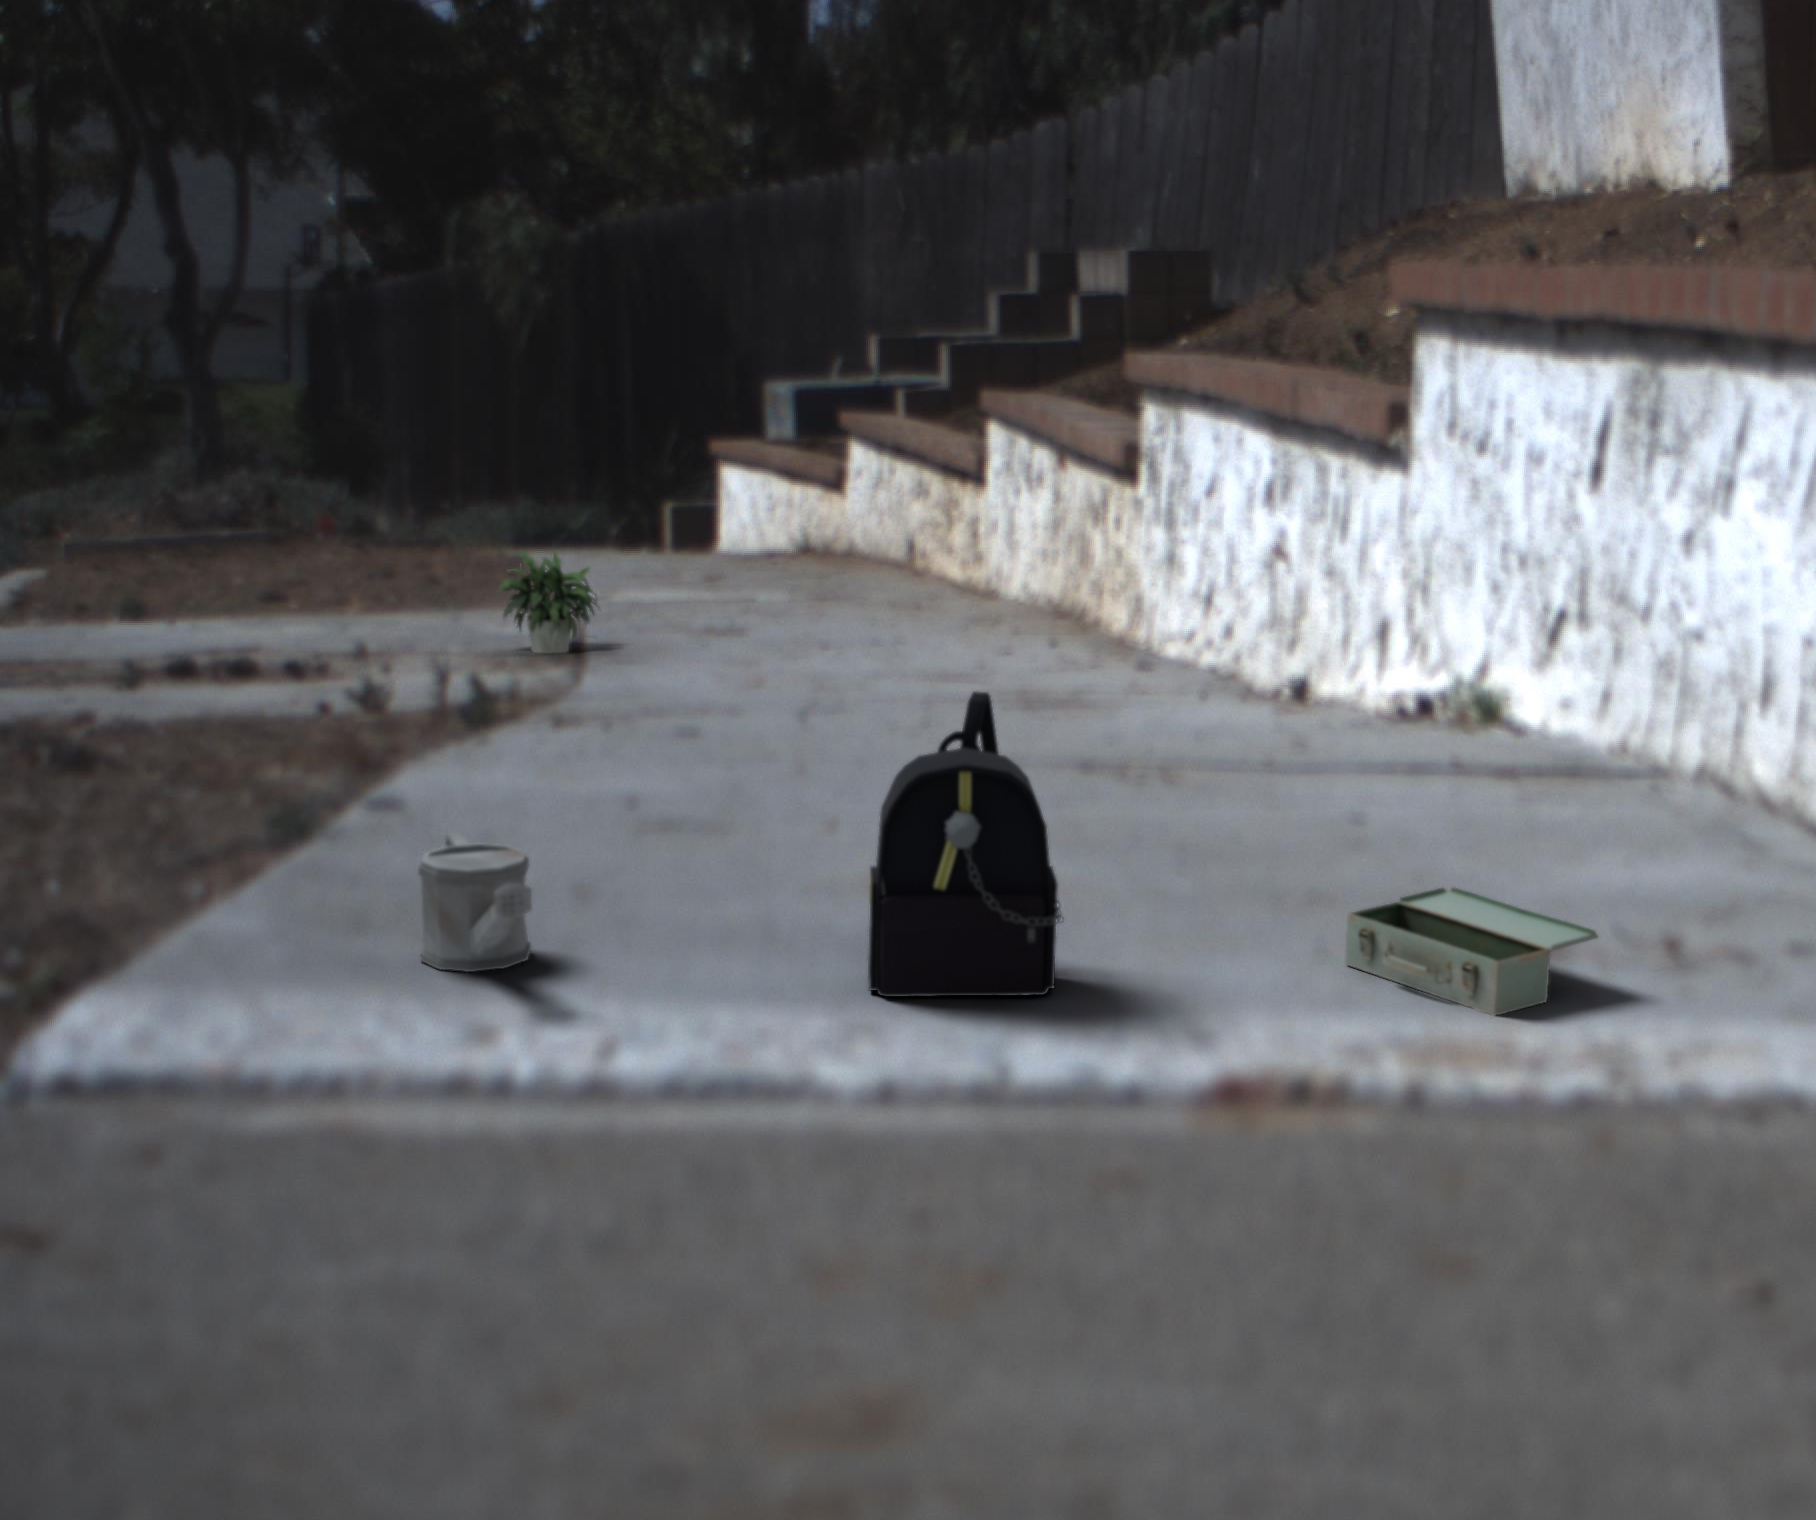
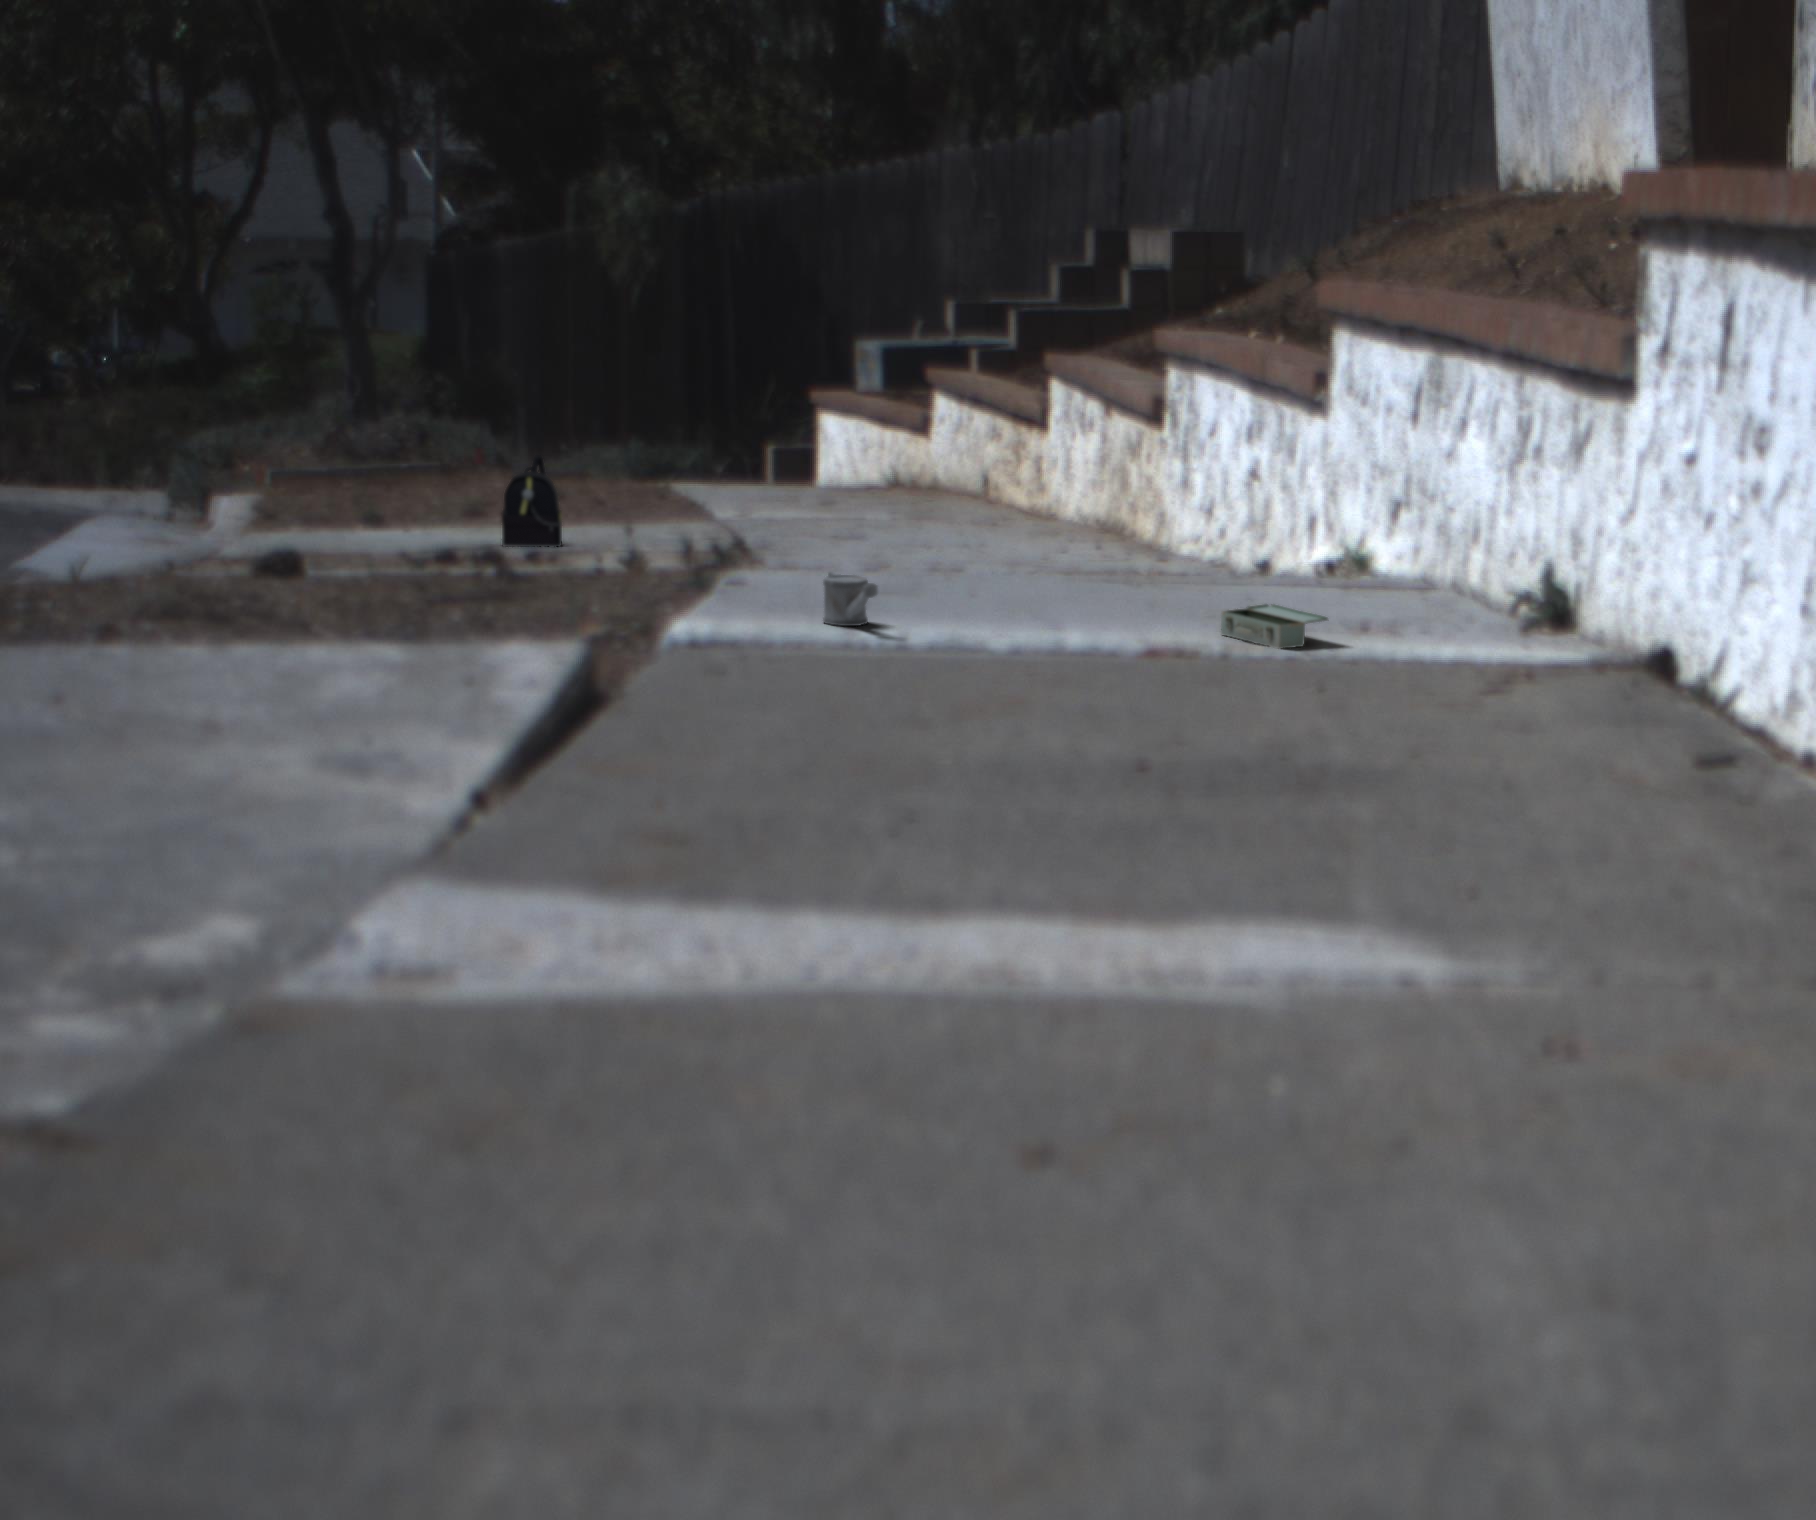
potted plant: present [499,552,597,653] -> none [726,469,795,540]
backpack: present [868,692,1062,997] -> present [502,455,562,547]

